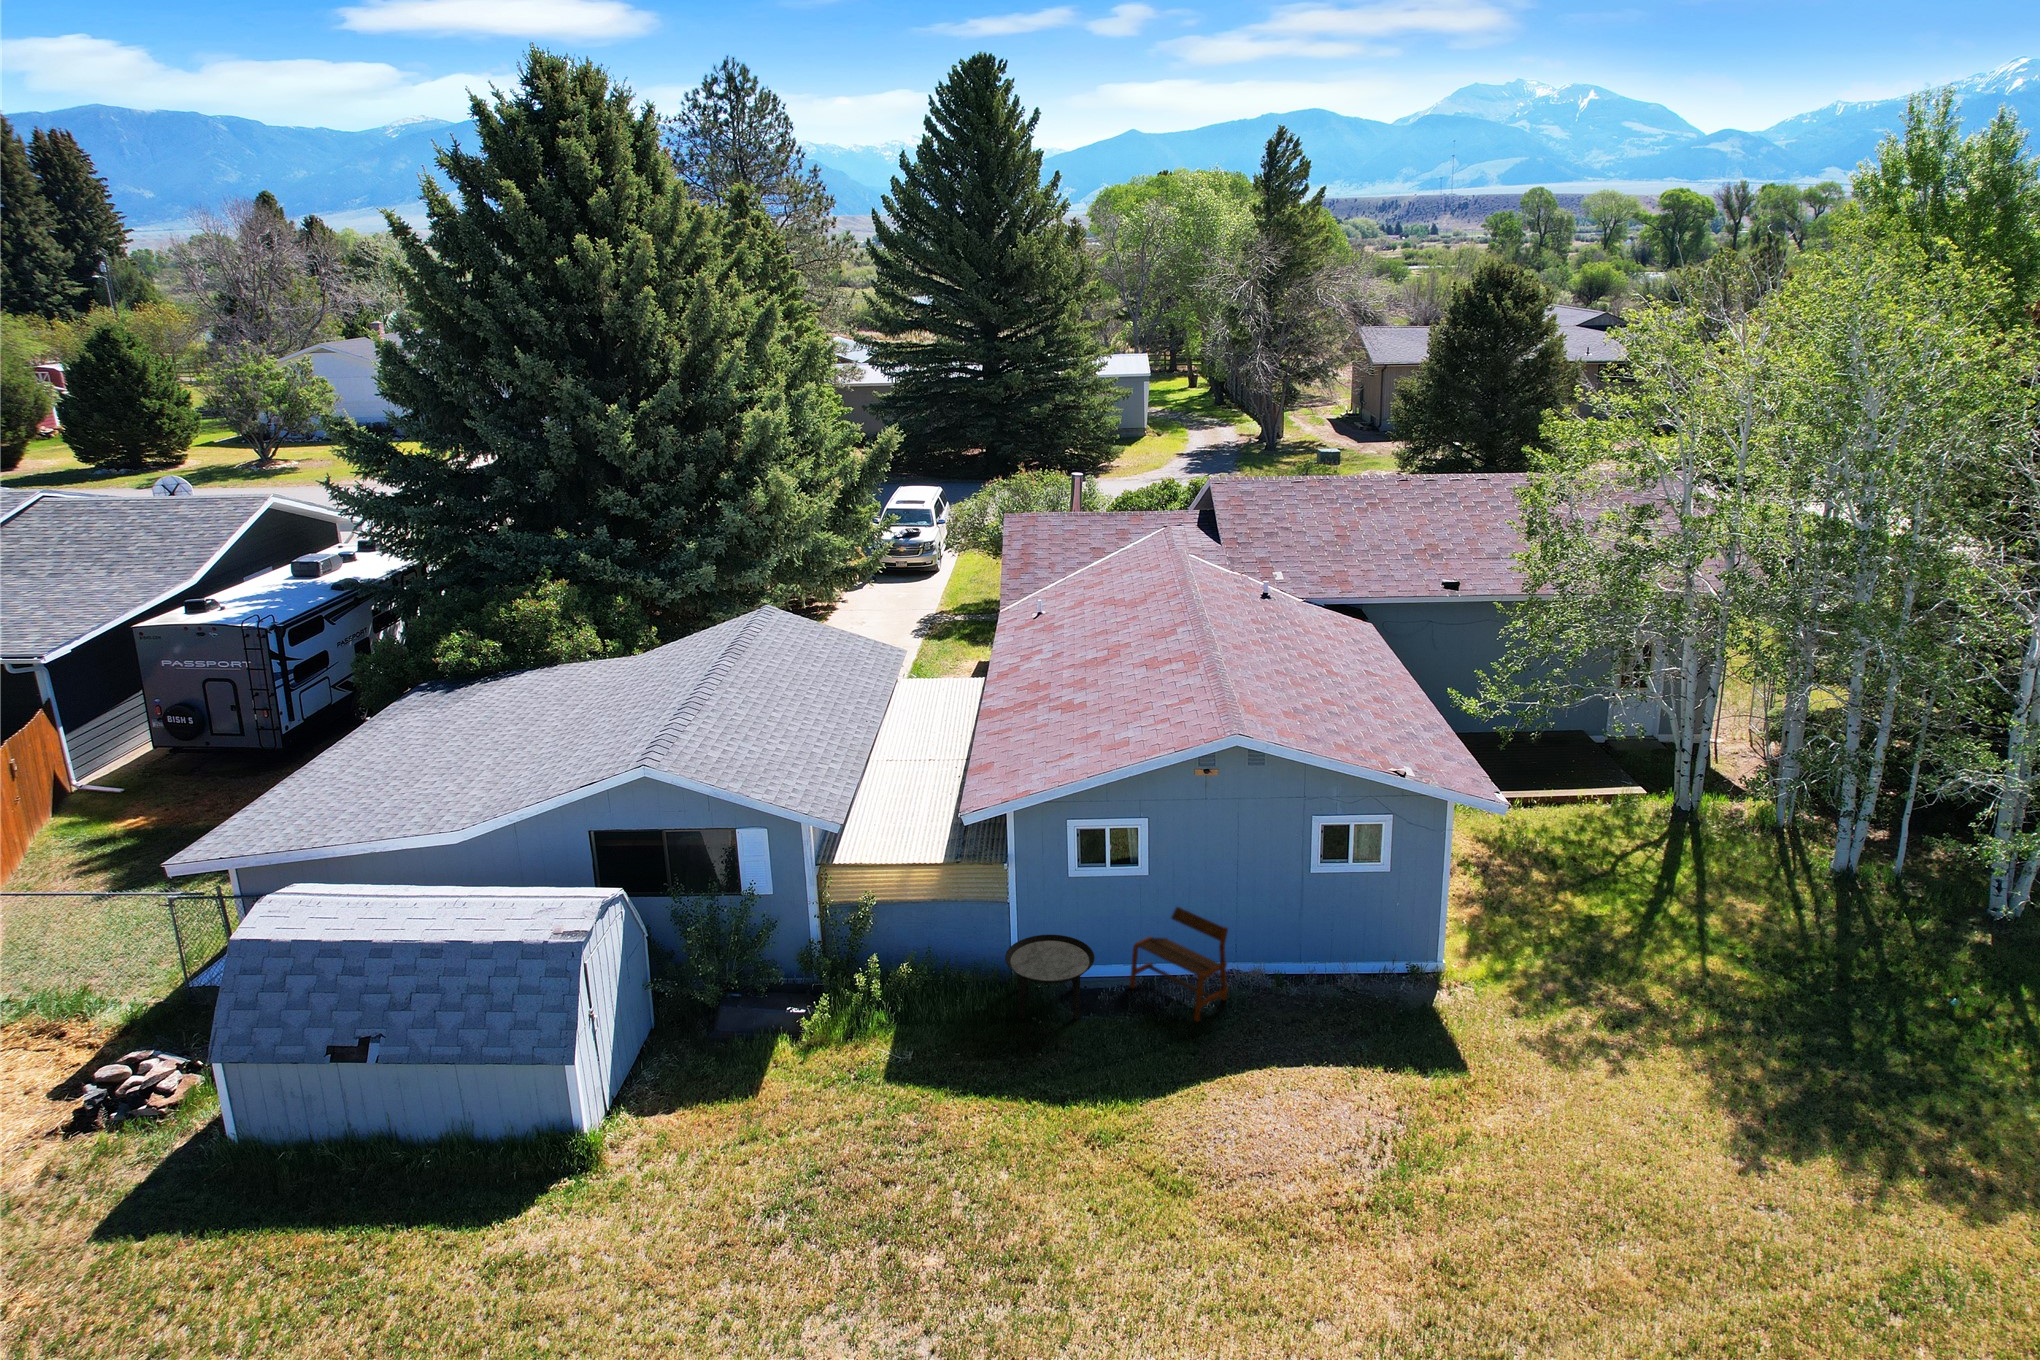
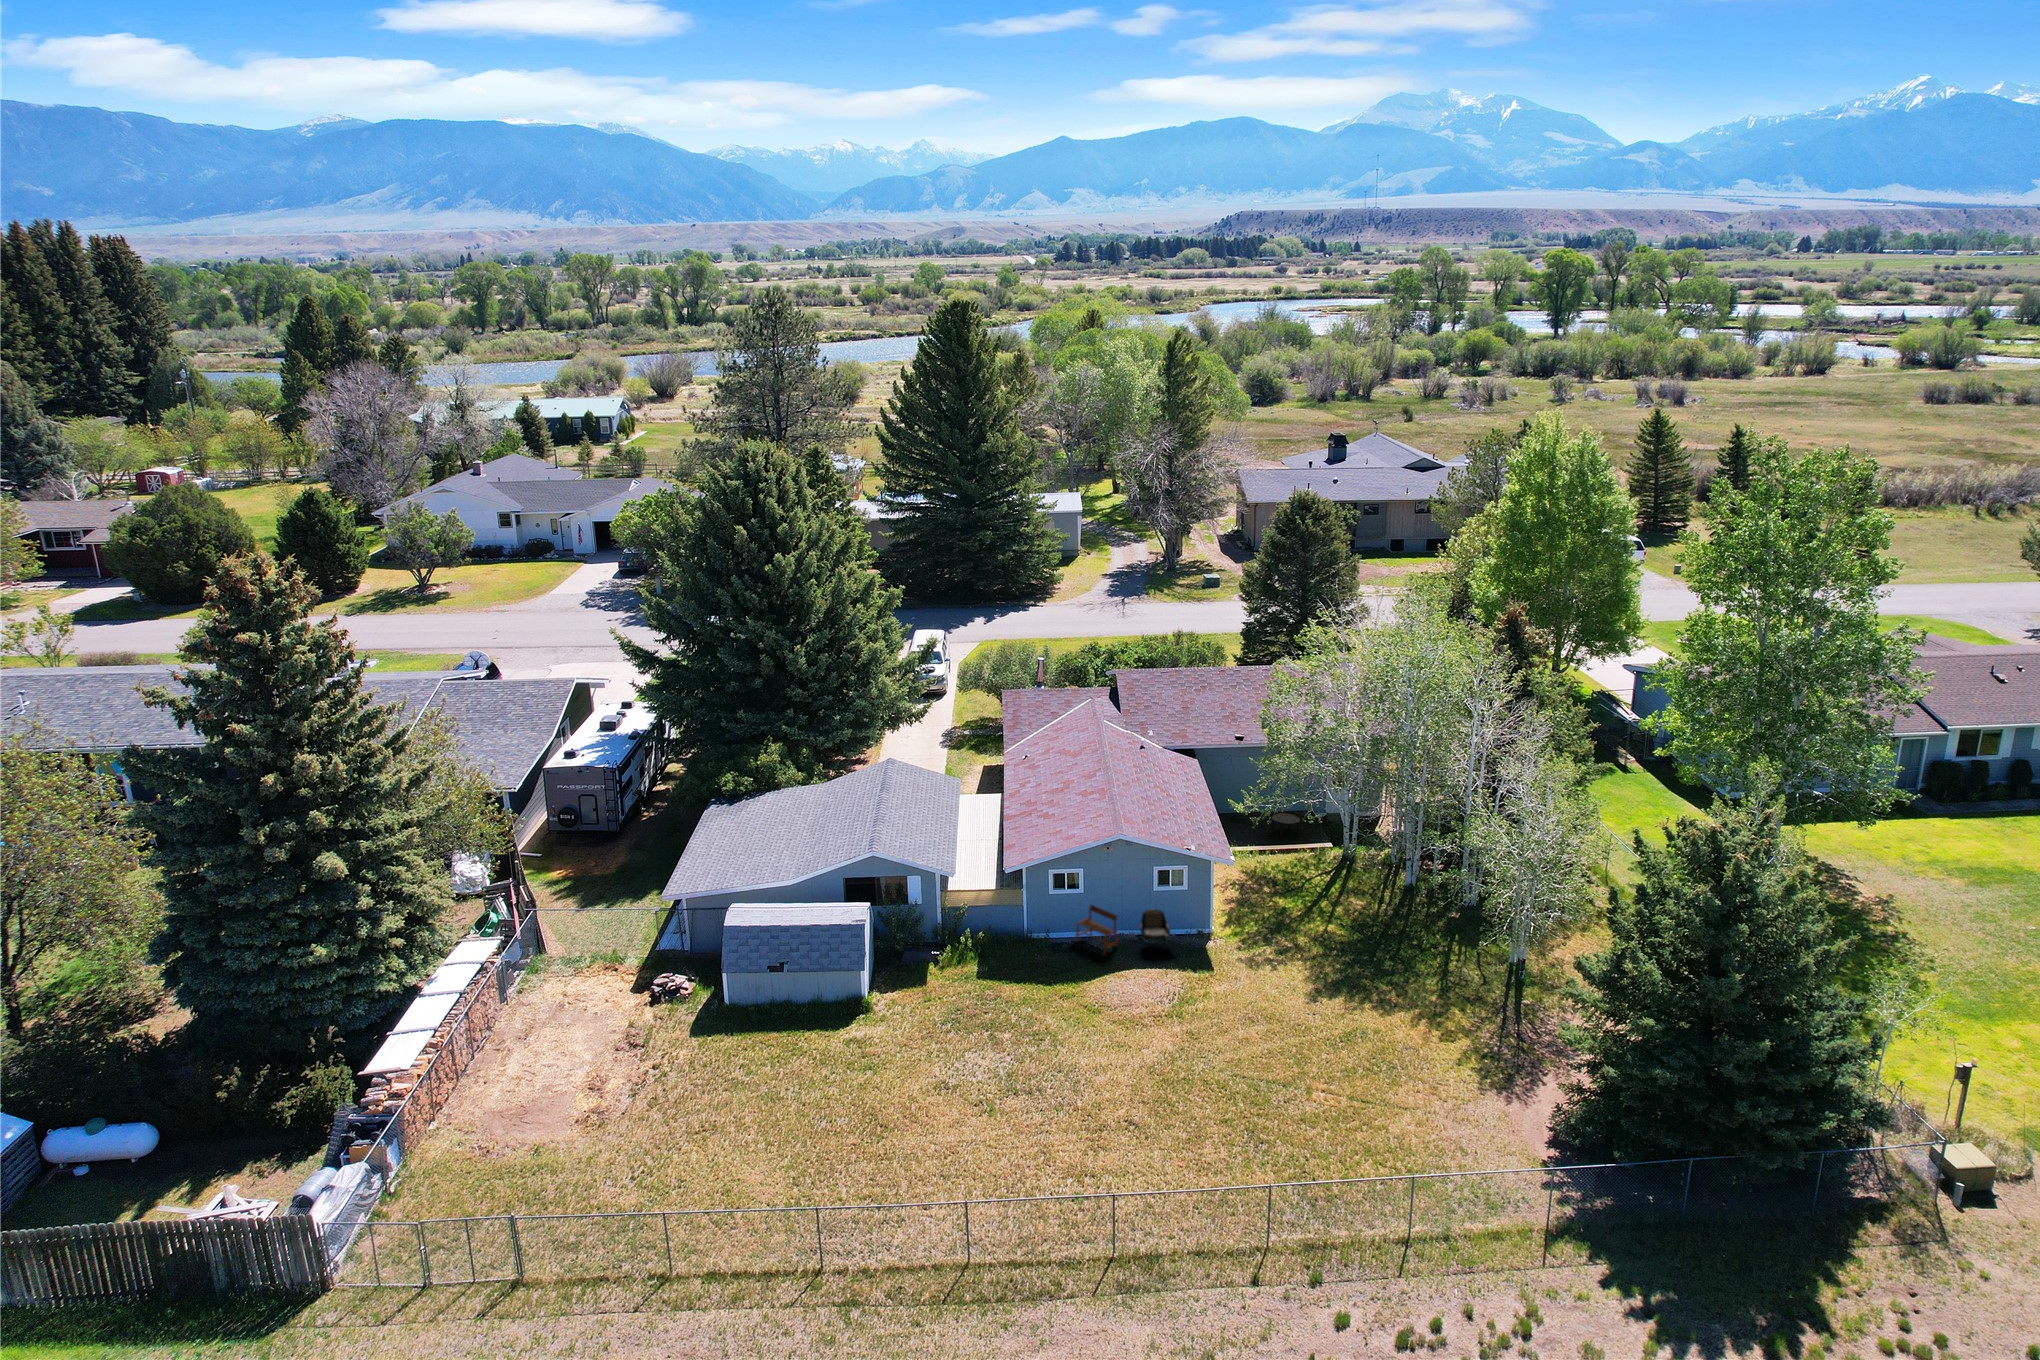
lounge chair: none [1278,915,1353,1012] -> present [1140,909,1170,950]
round table: present [1005,935,1095,1020] -> present [1271,811,1302,839]

